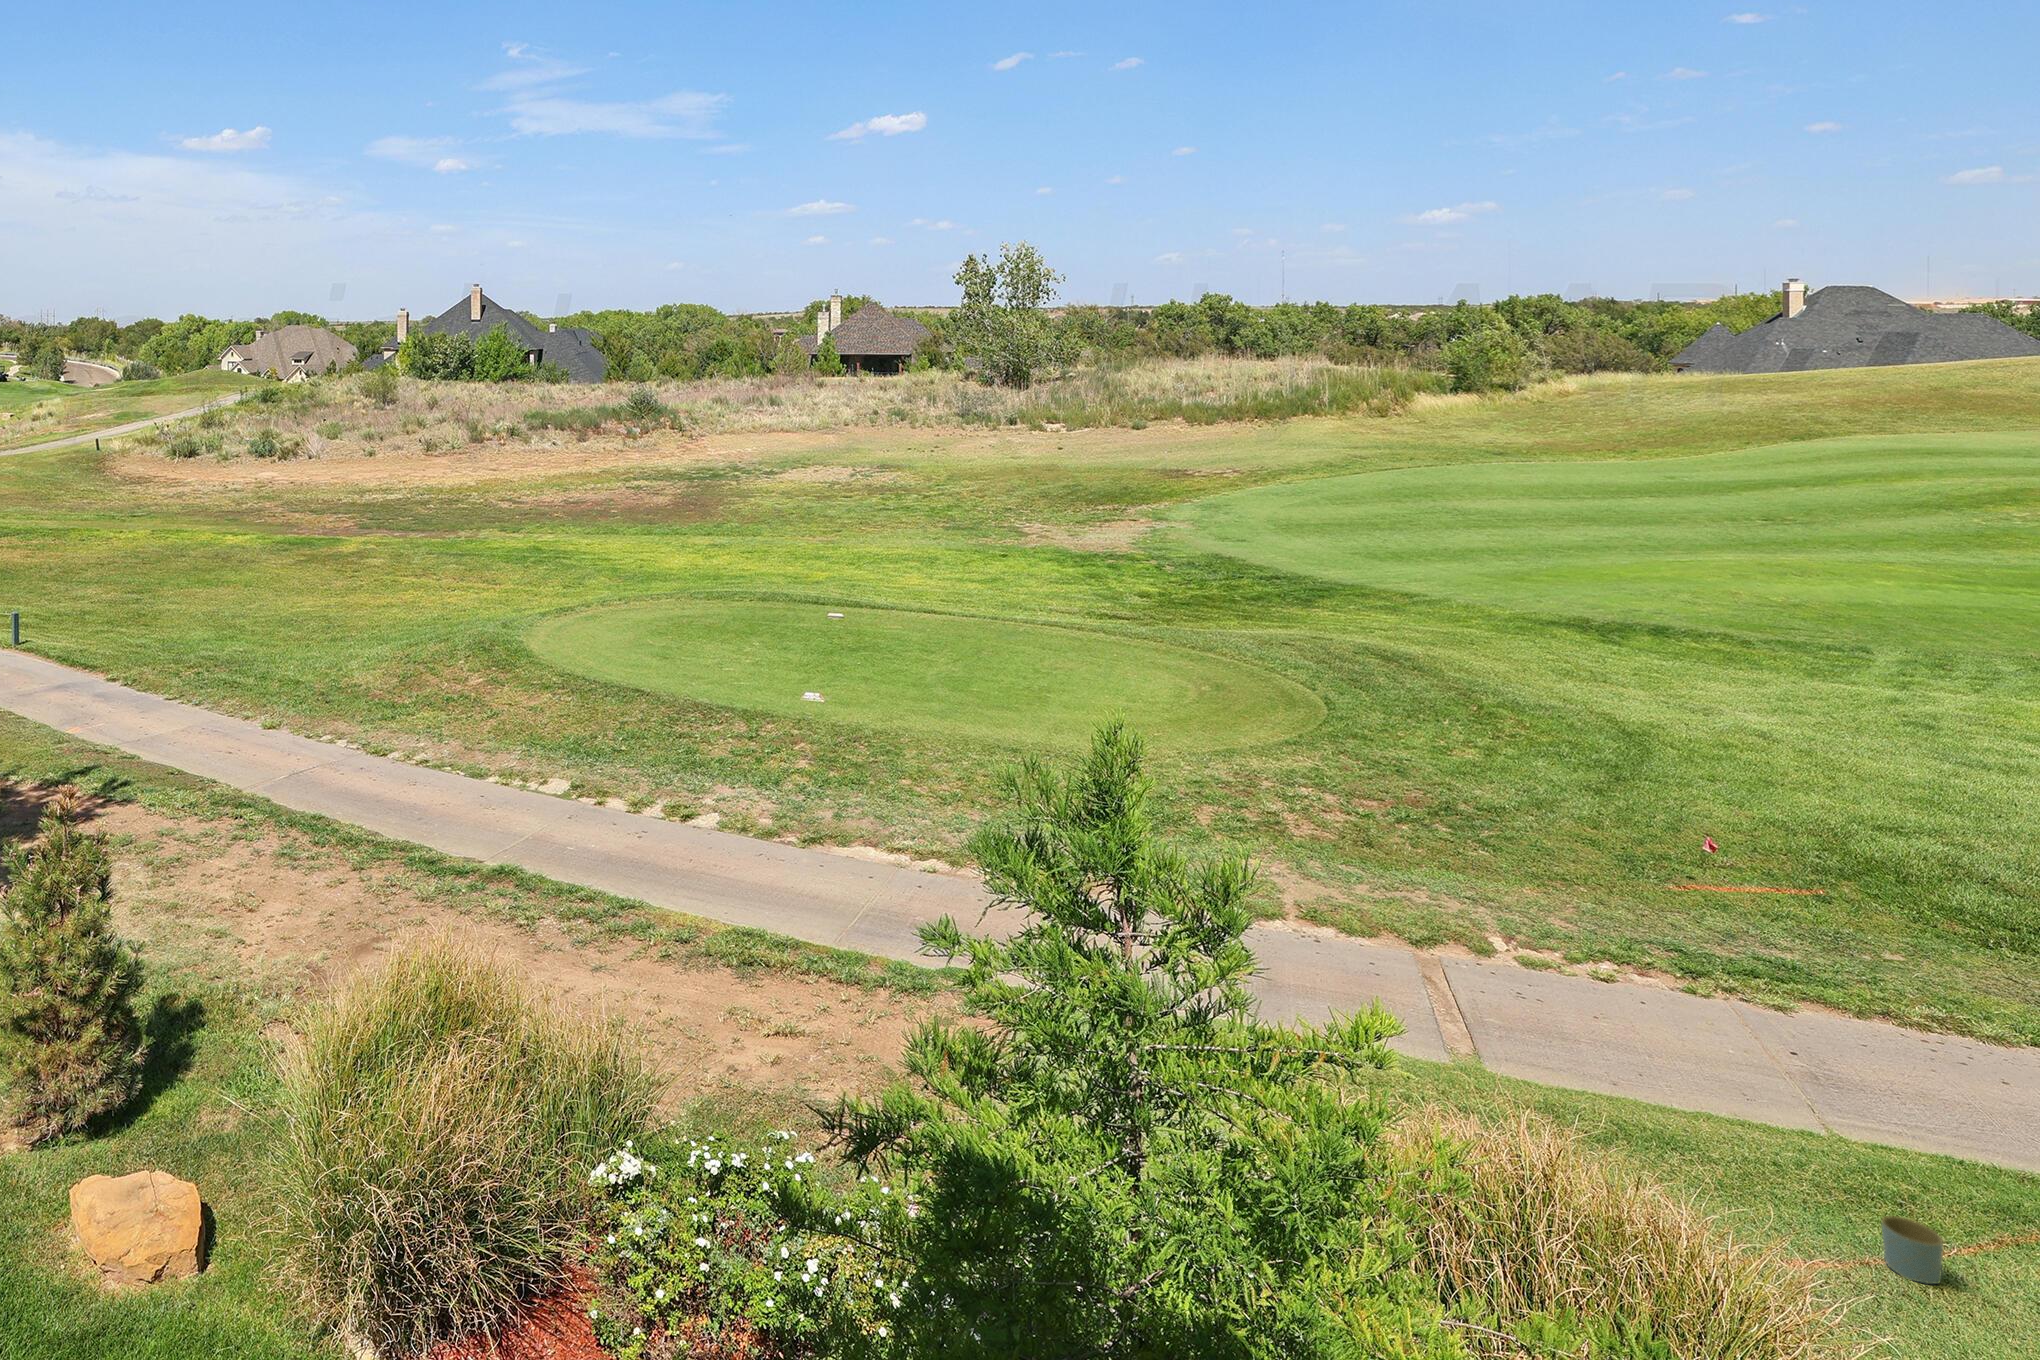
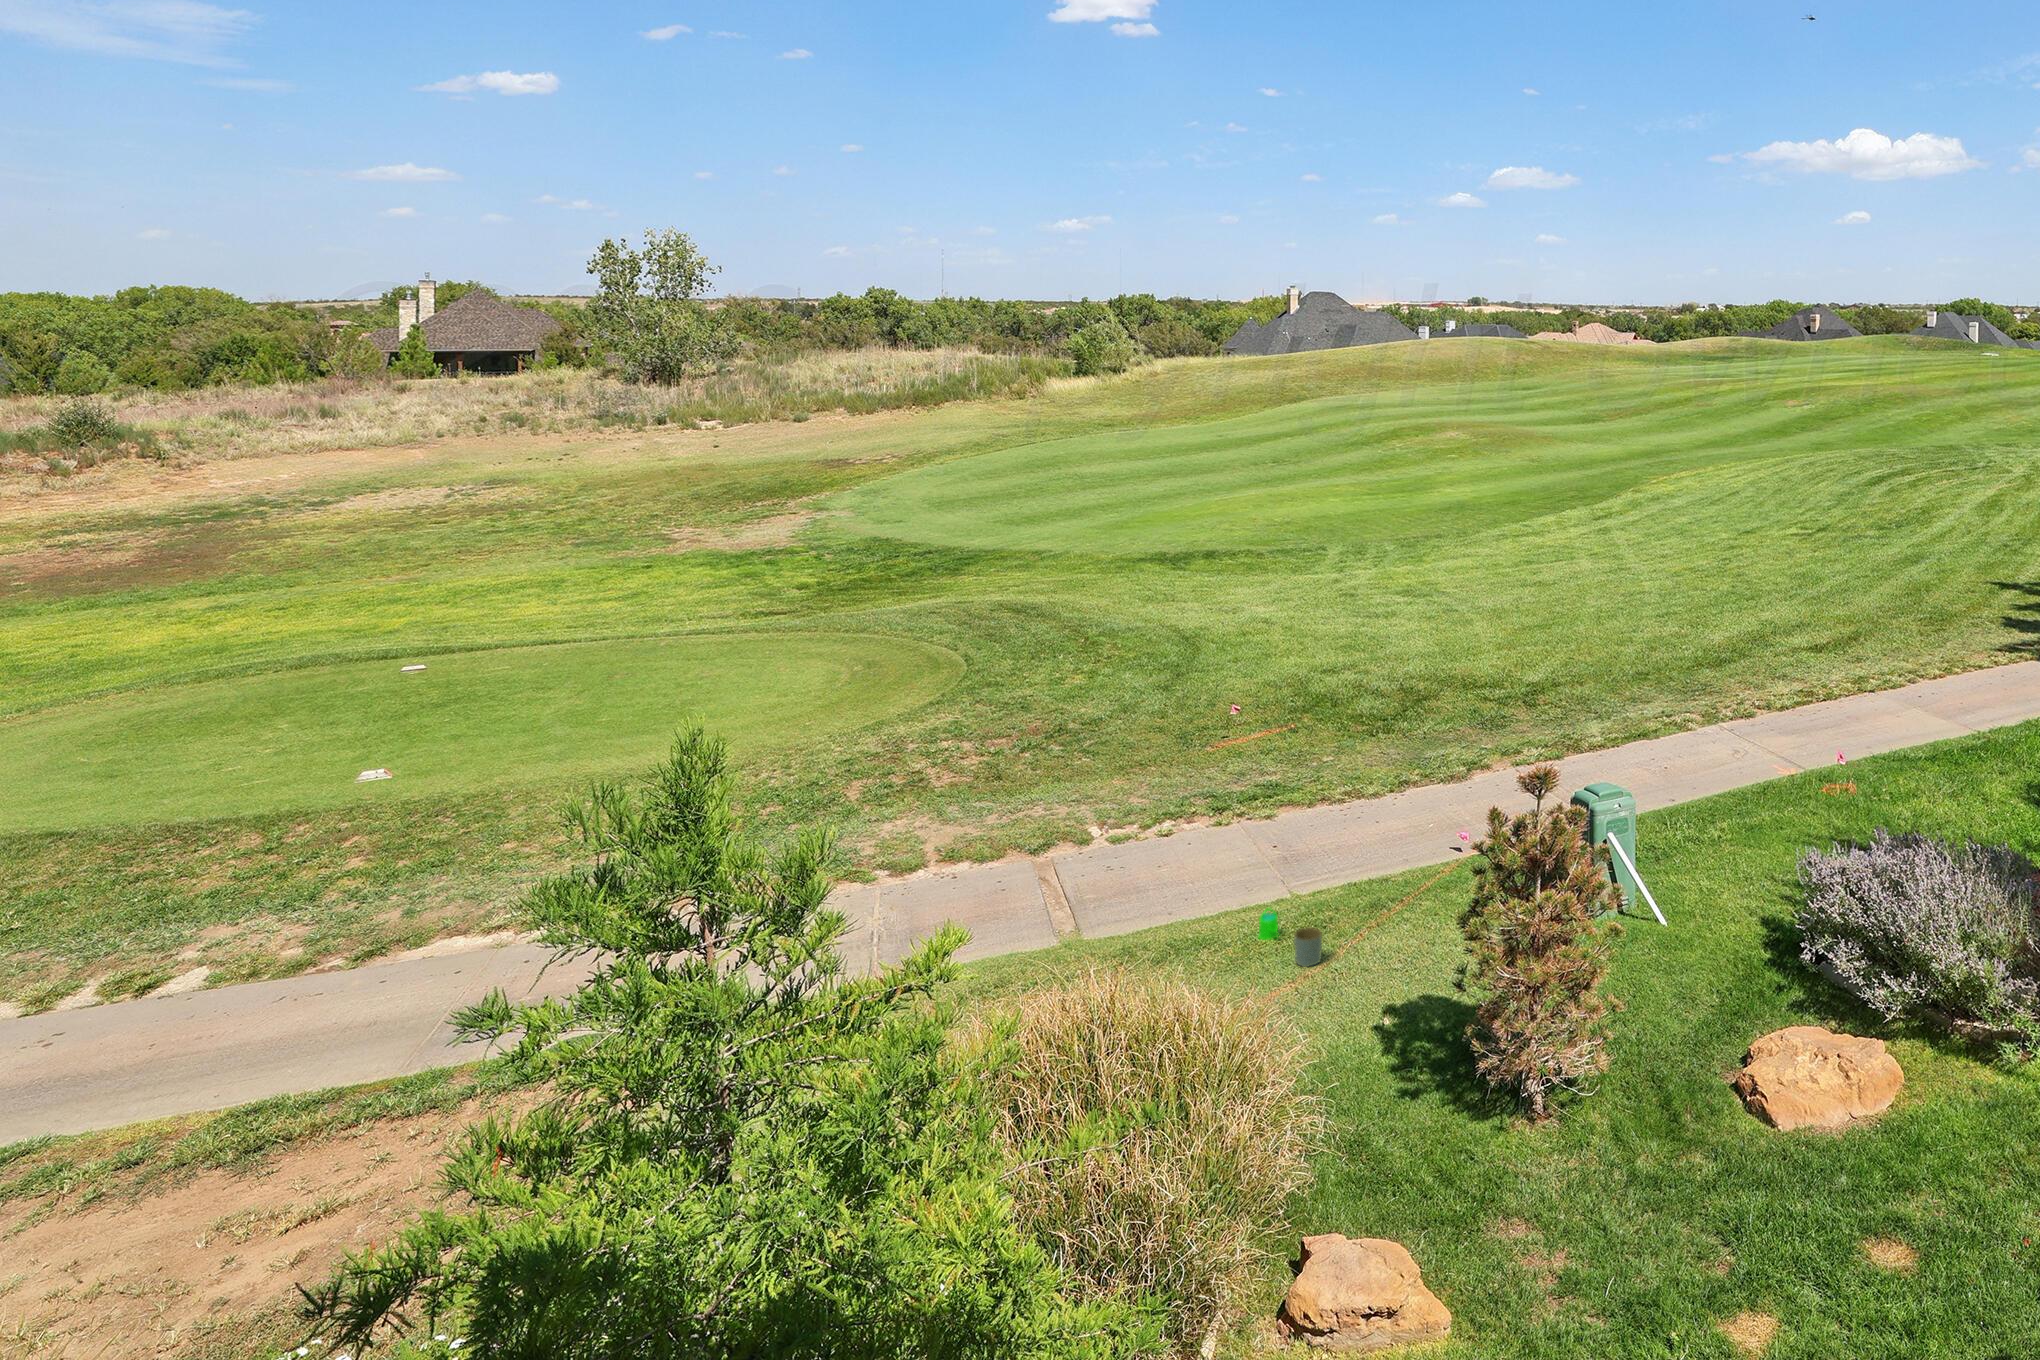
watering can: none [1798,1155,1843,1207] -> present [1258,908,1279,940]

